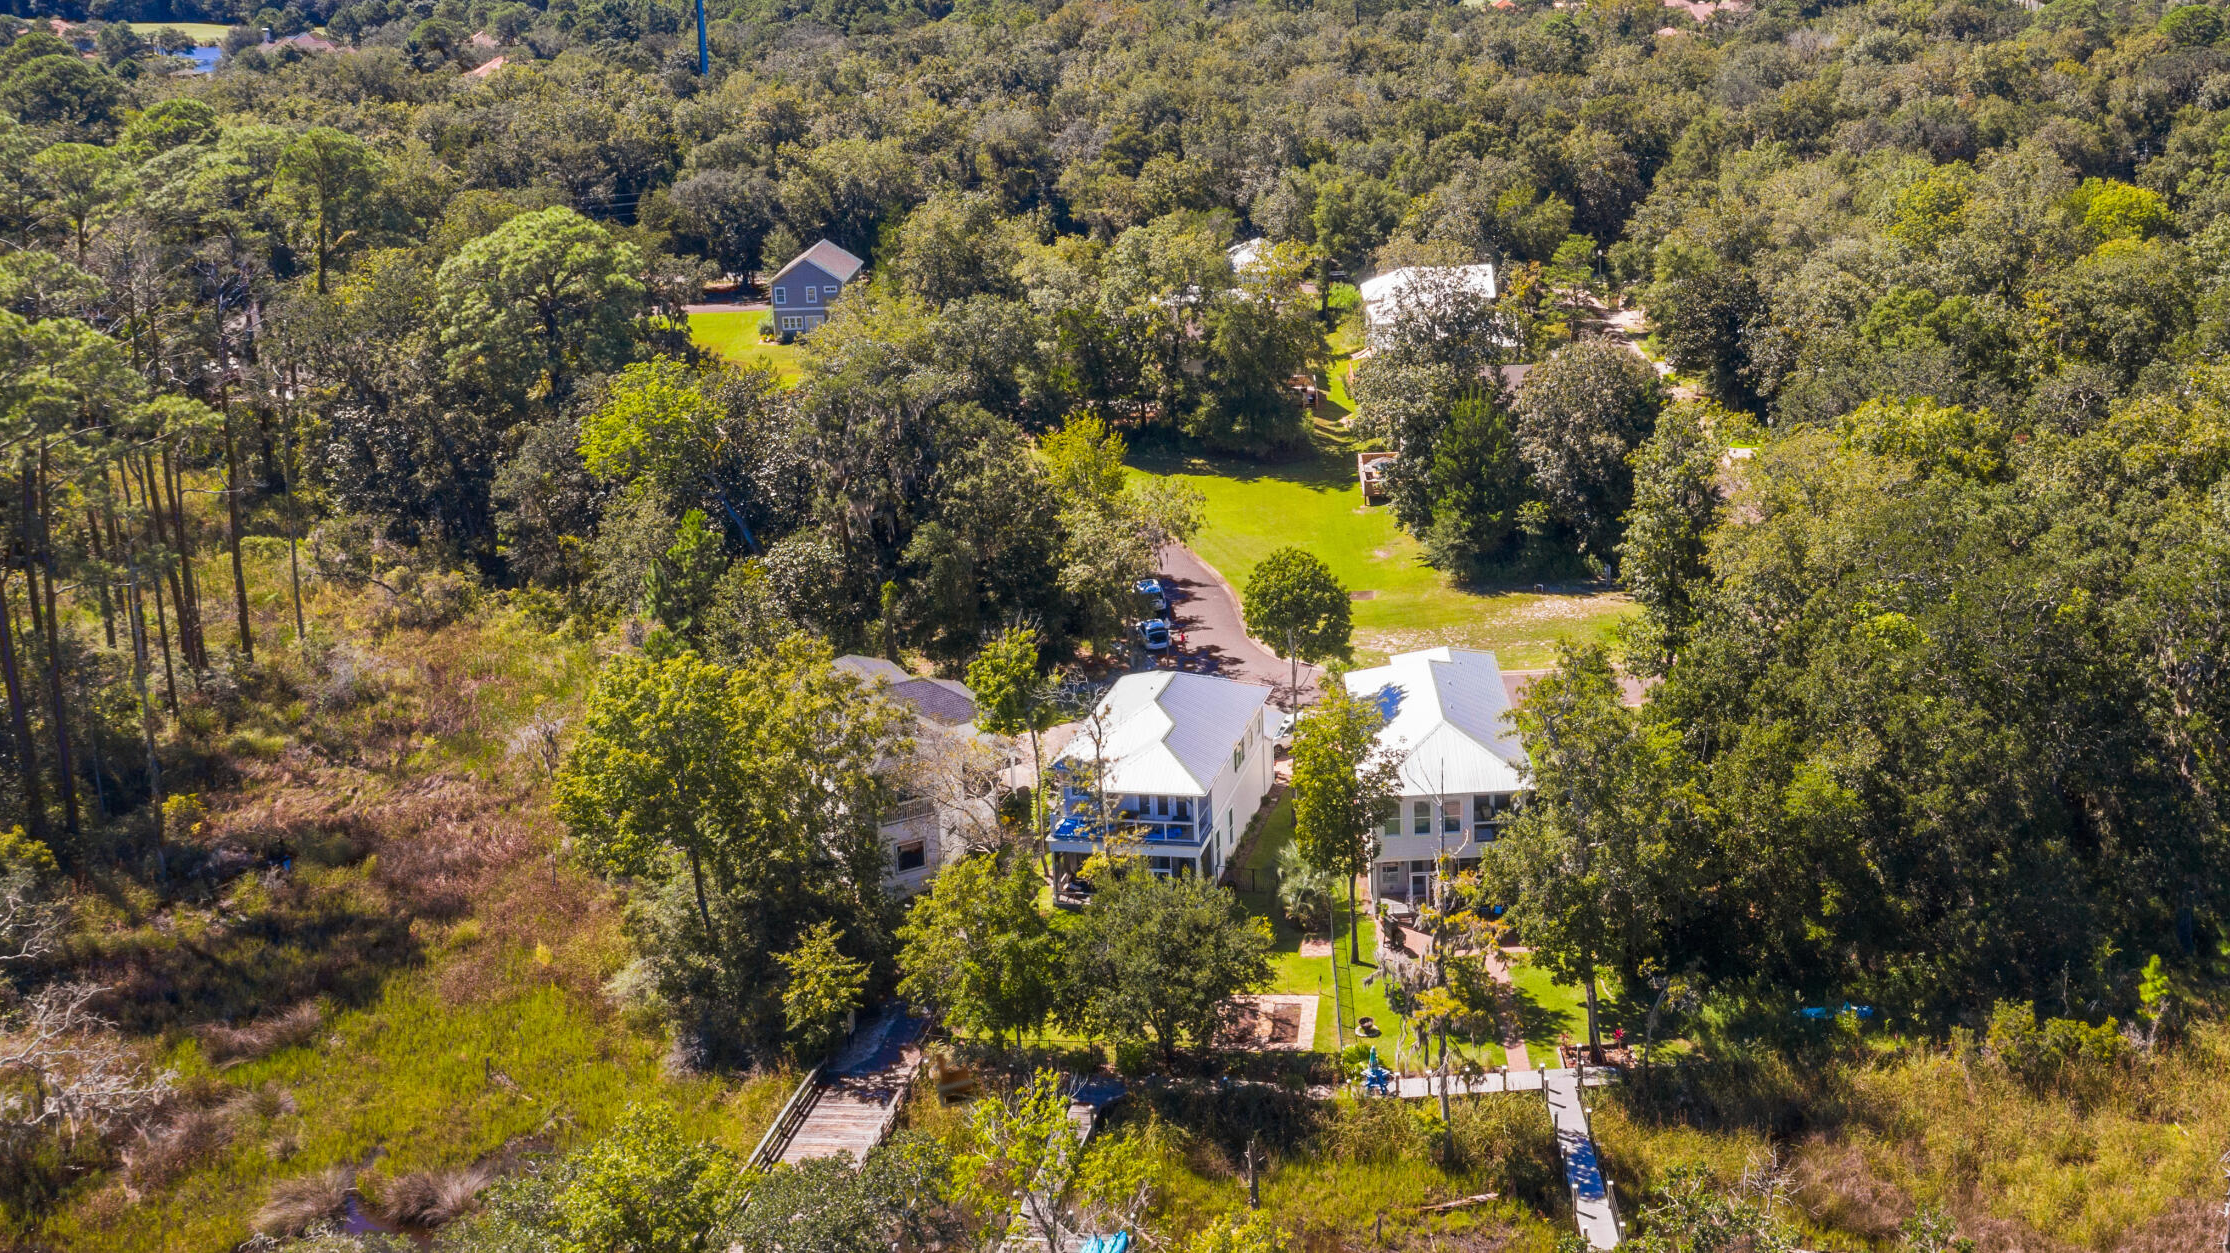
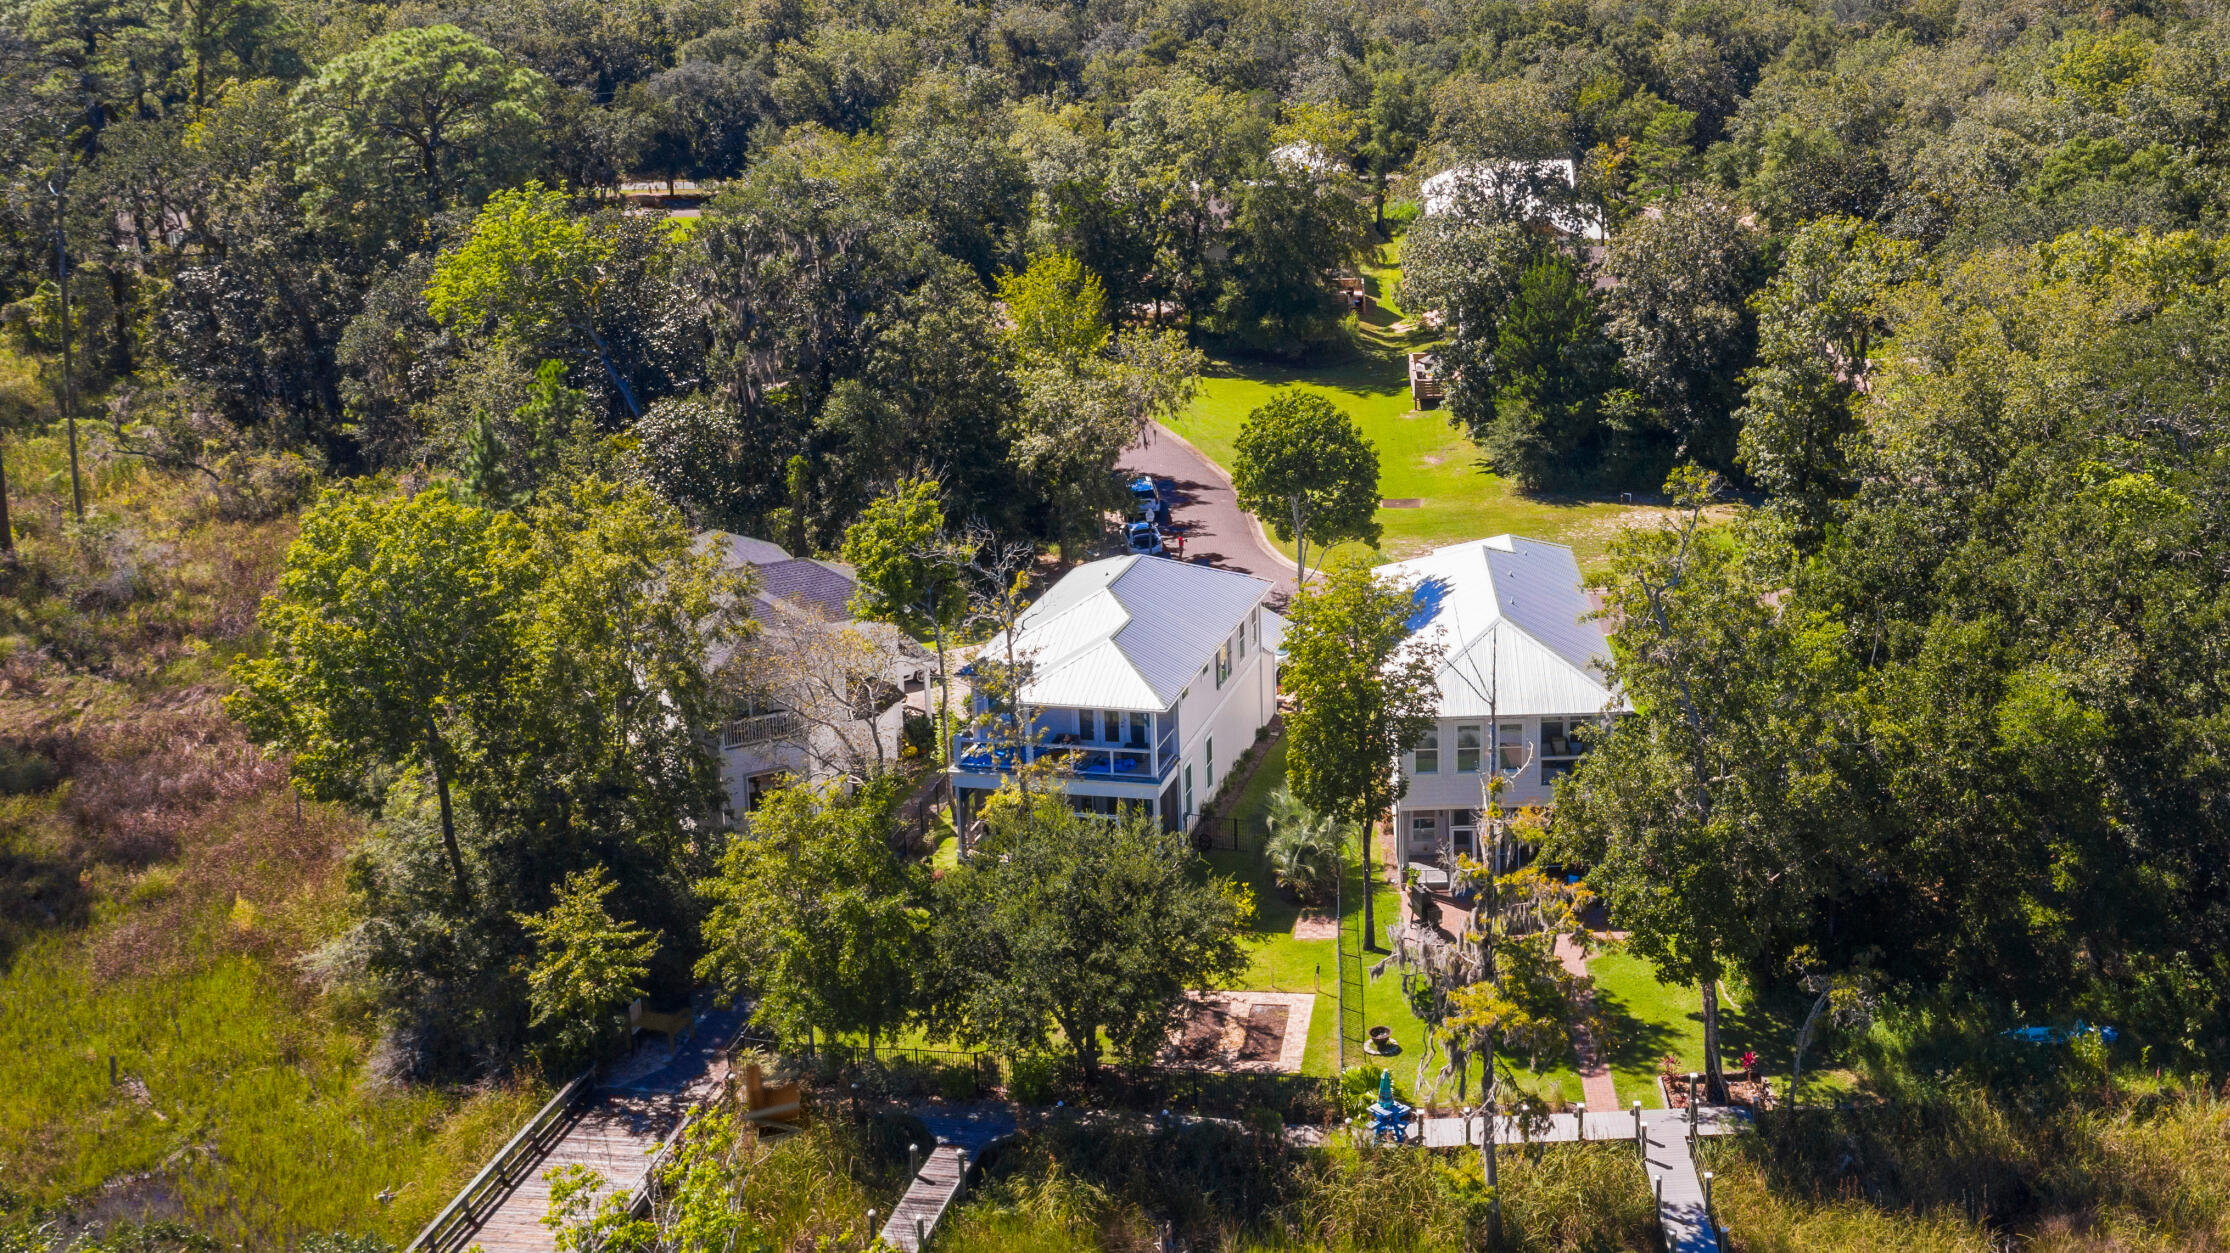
bench: none [840,1013,887,1052] -> present [624,1001,695,1057]

